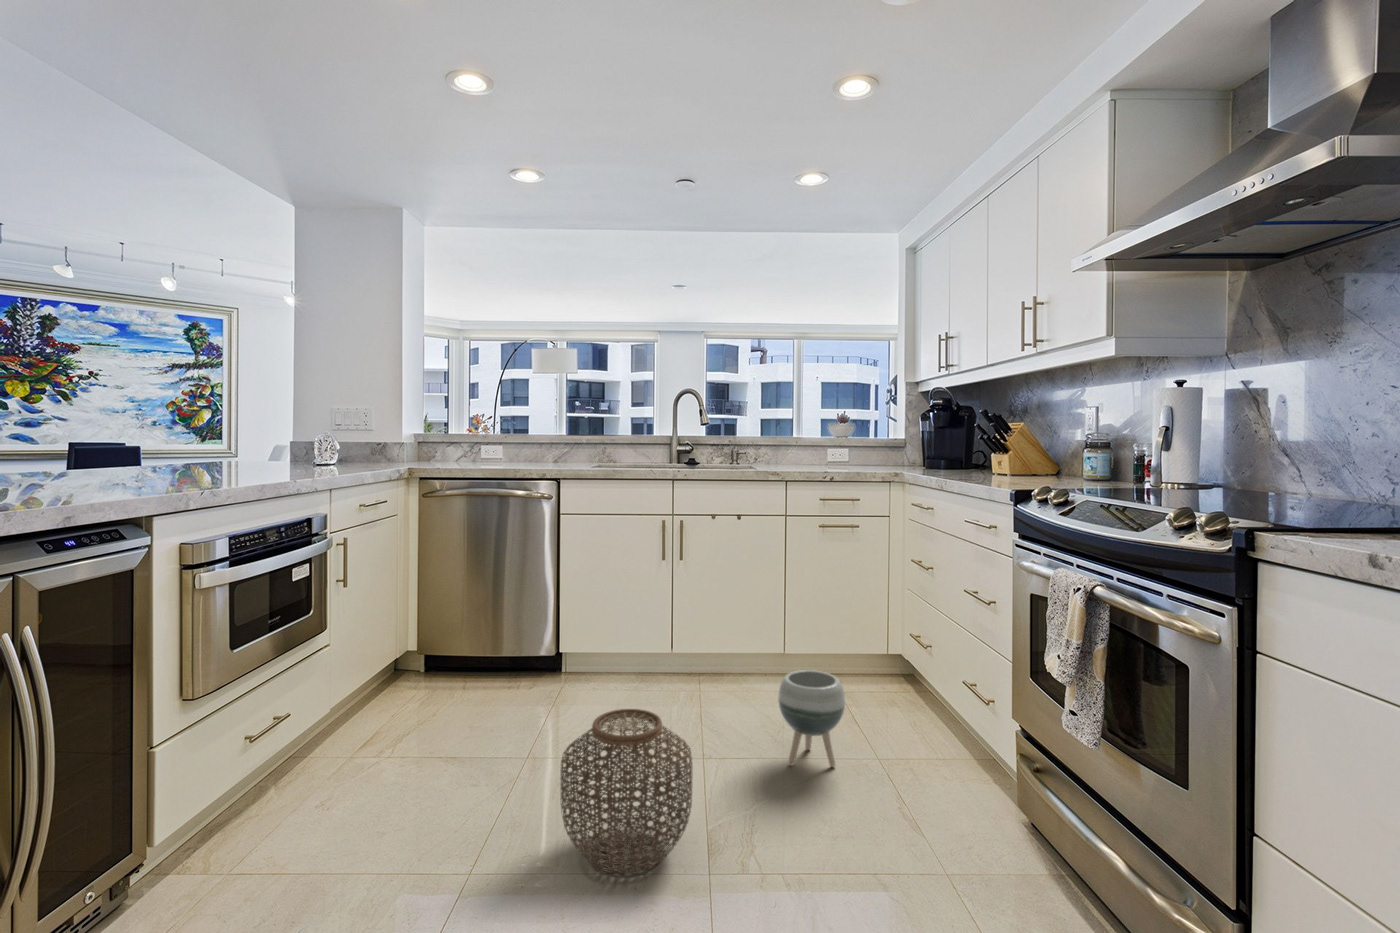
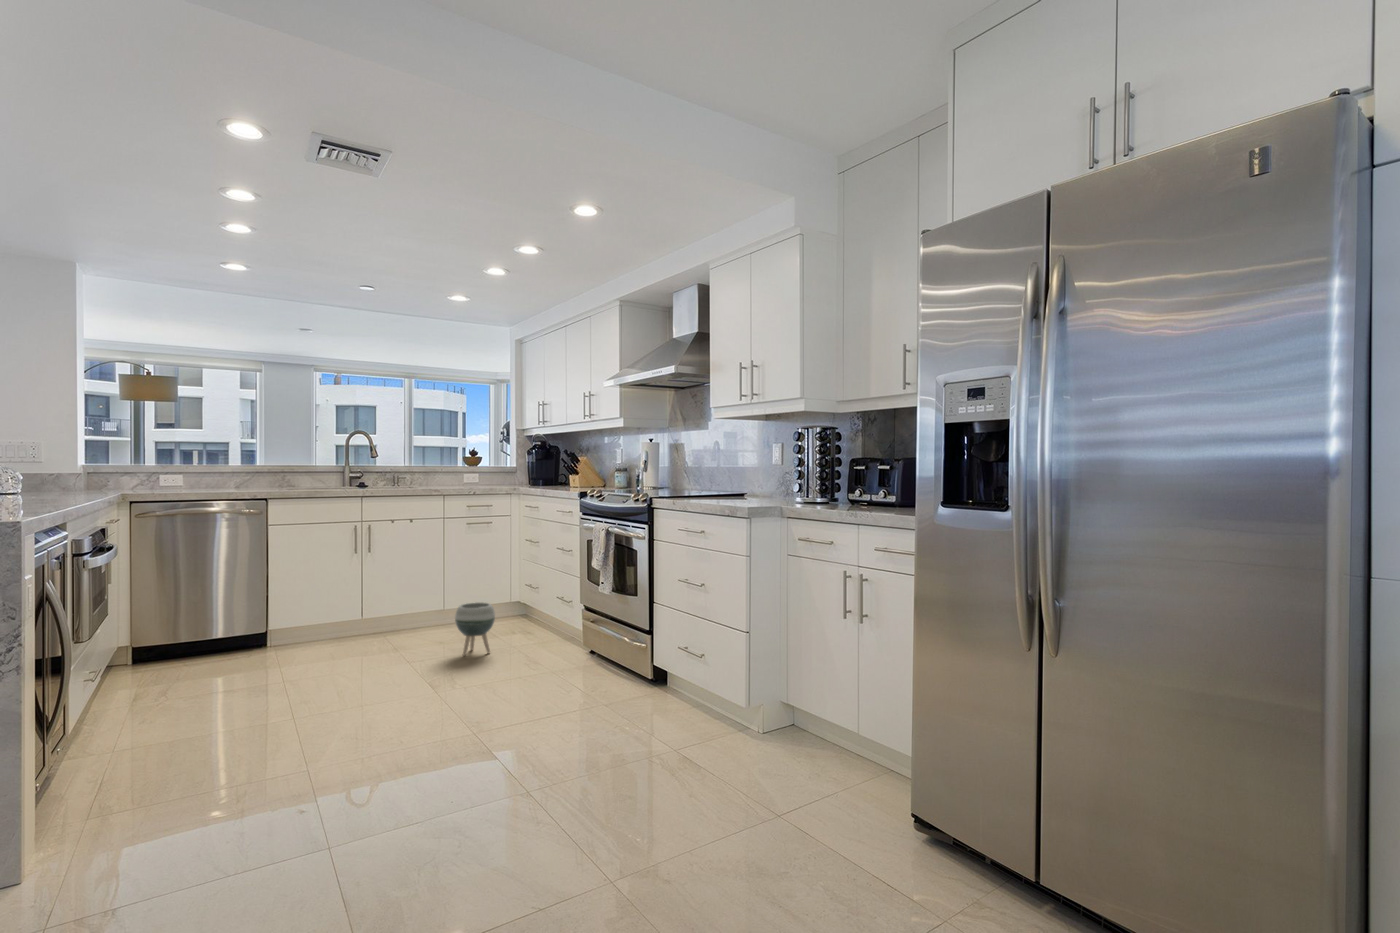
woven basket: present [560,709,692,874] -> none [347,618,425,702]

